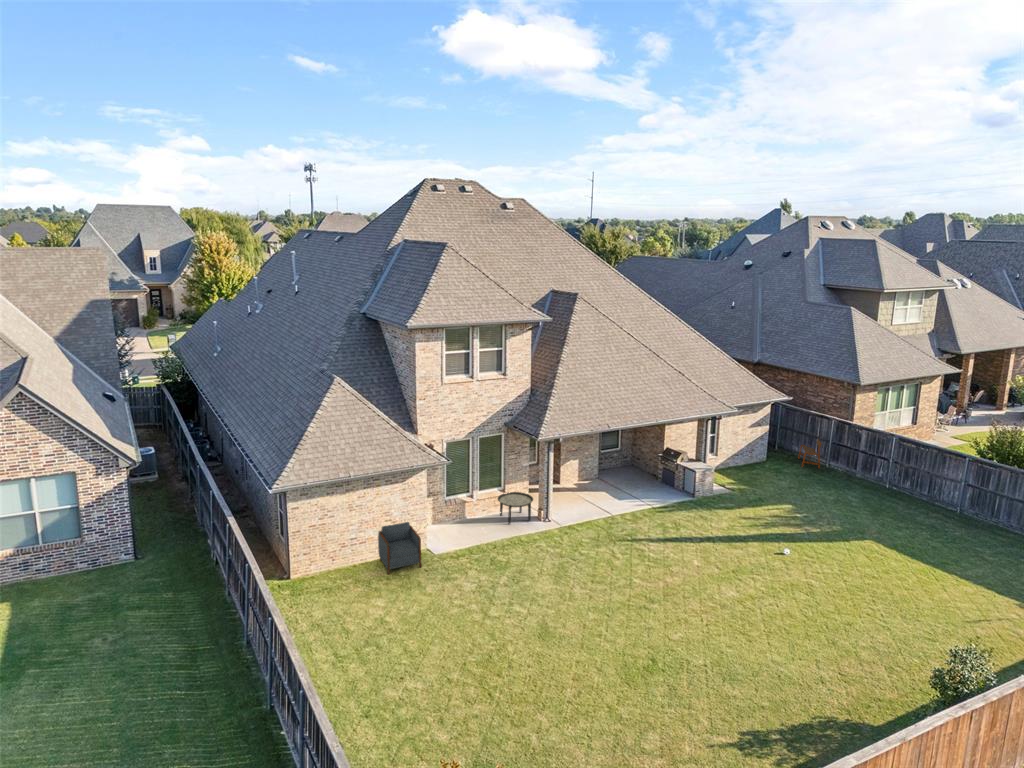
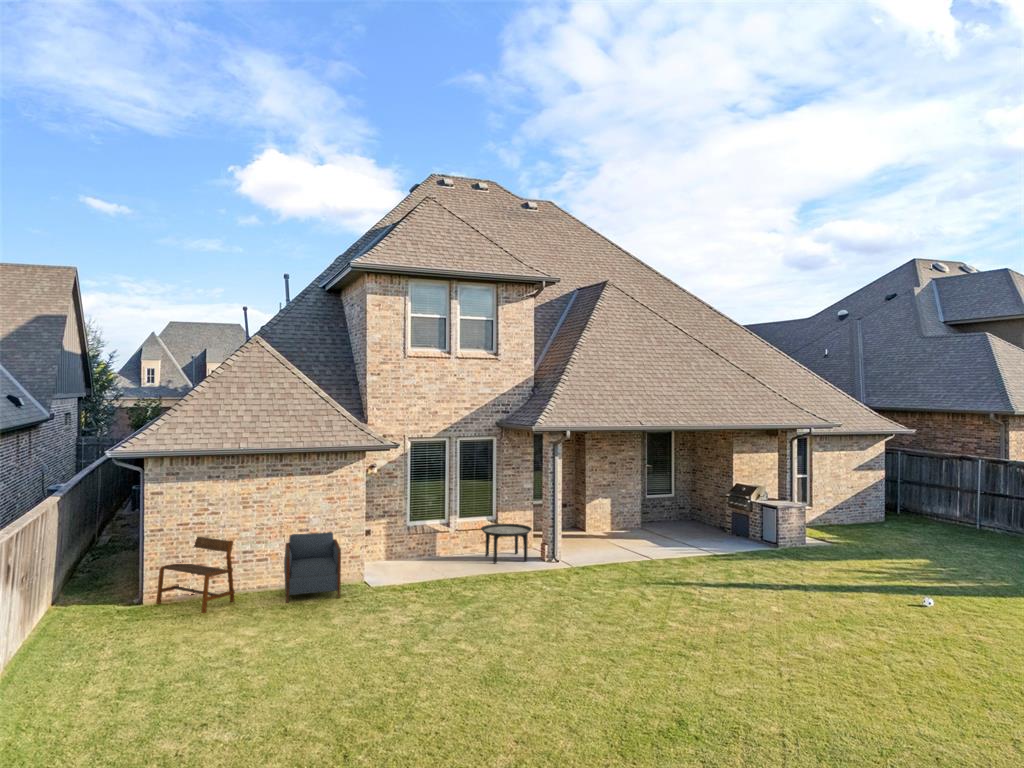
bench: present [798,439,821,468] -> present [156,537,235,613]

